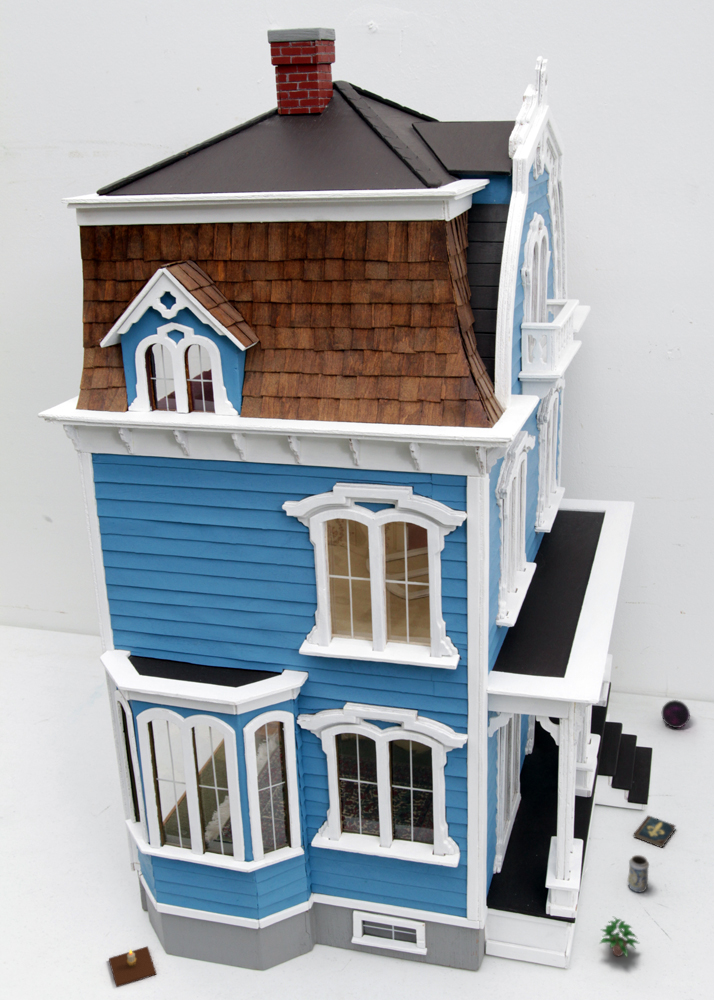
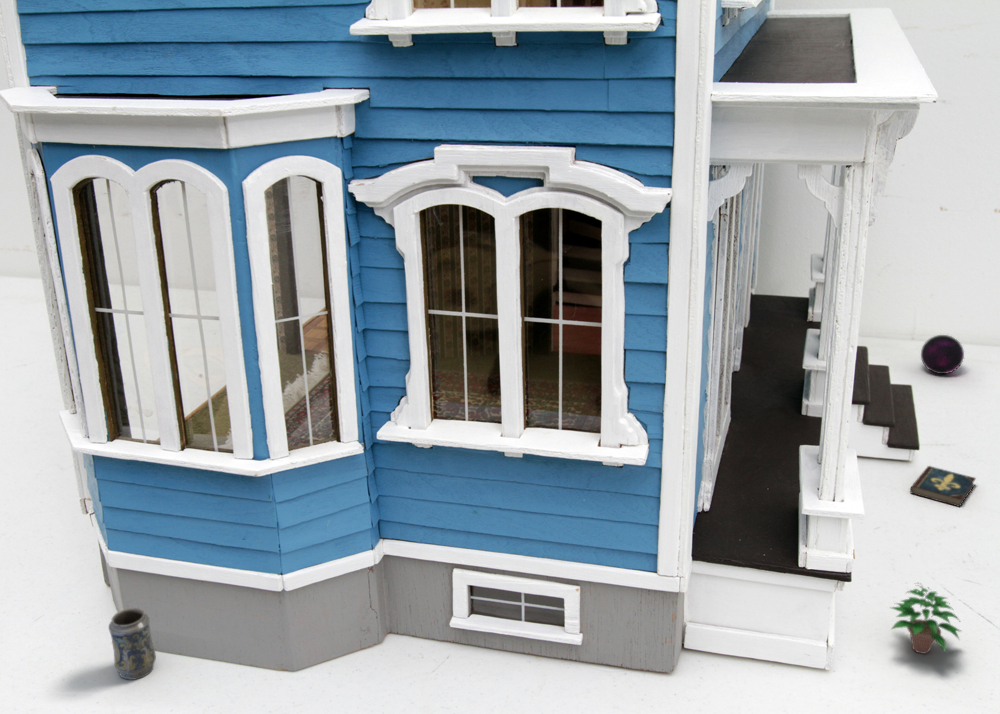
decorative vase: present [628,855,649,892] -> present [109,608,156,680]
candle: present [109,947,156,987] -> none [22,624,100,686]

